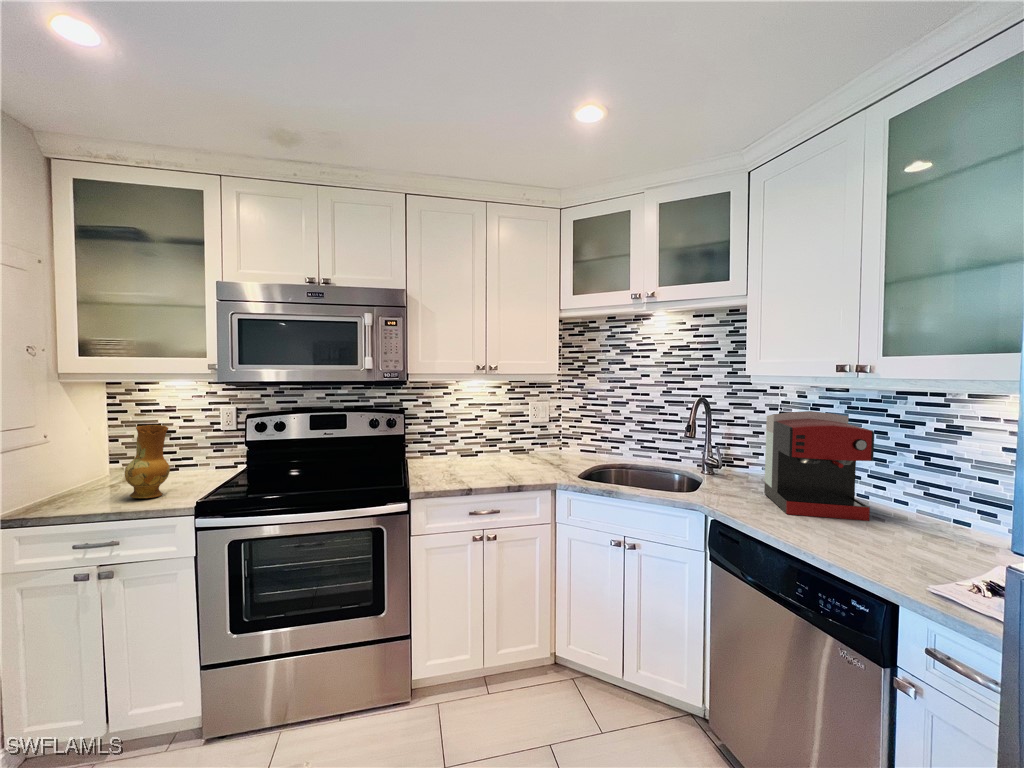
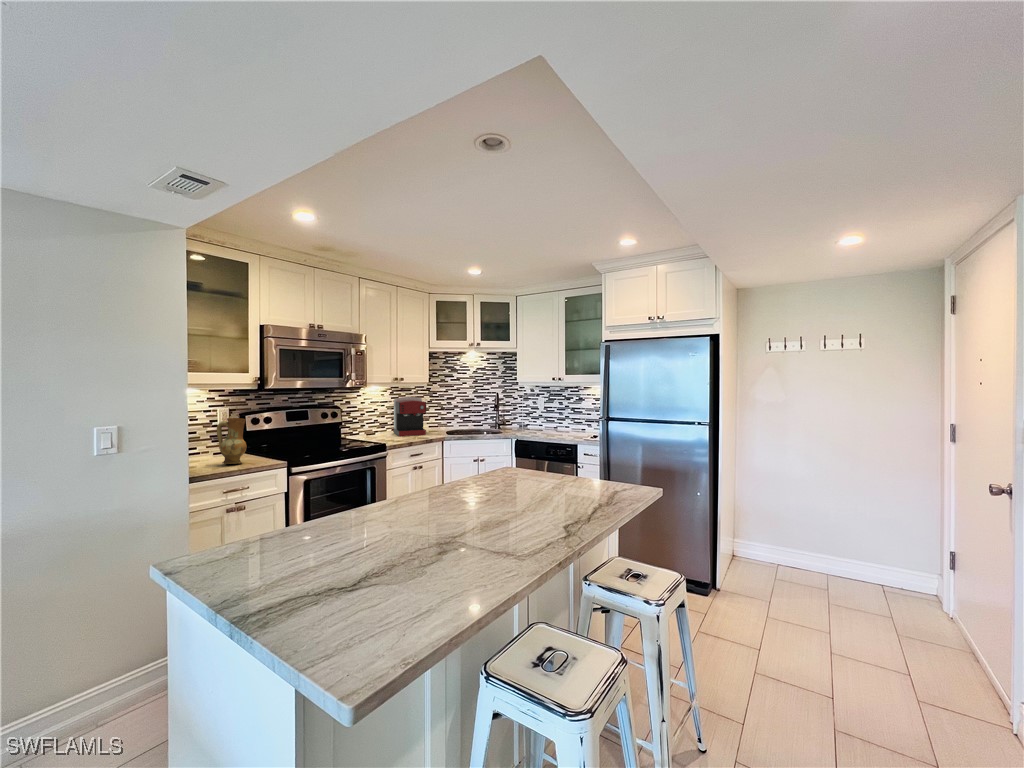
coffee maker: present [764,411,874,521] -> present [394,397,426,436]

